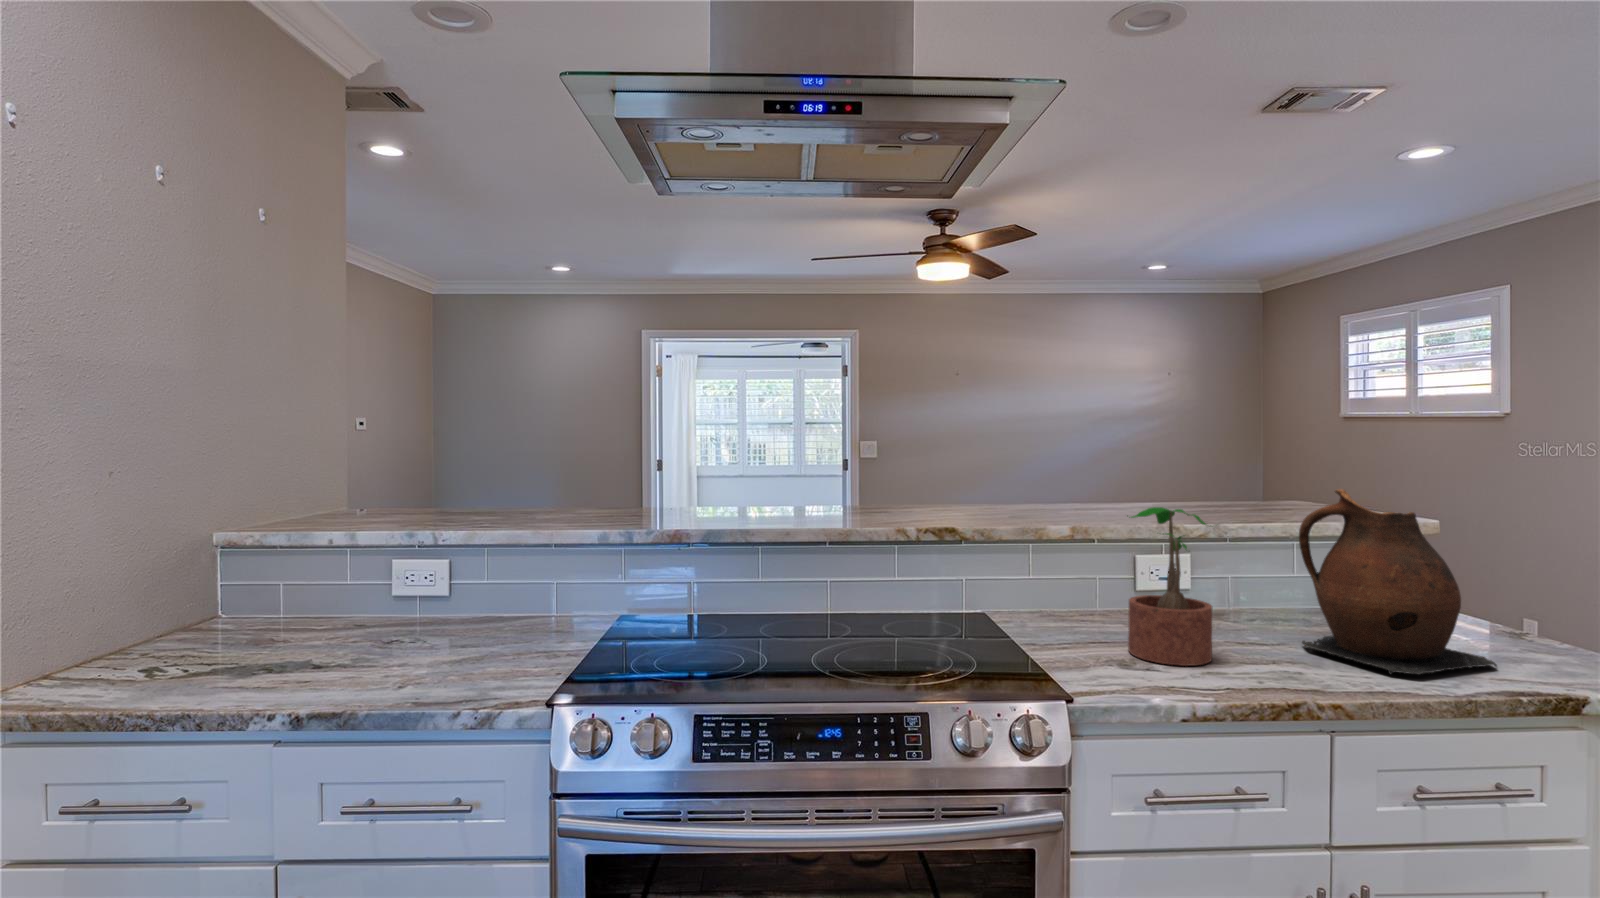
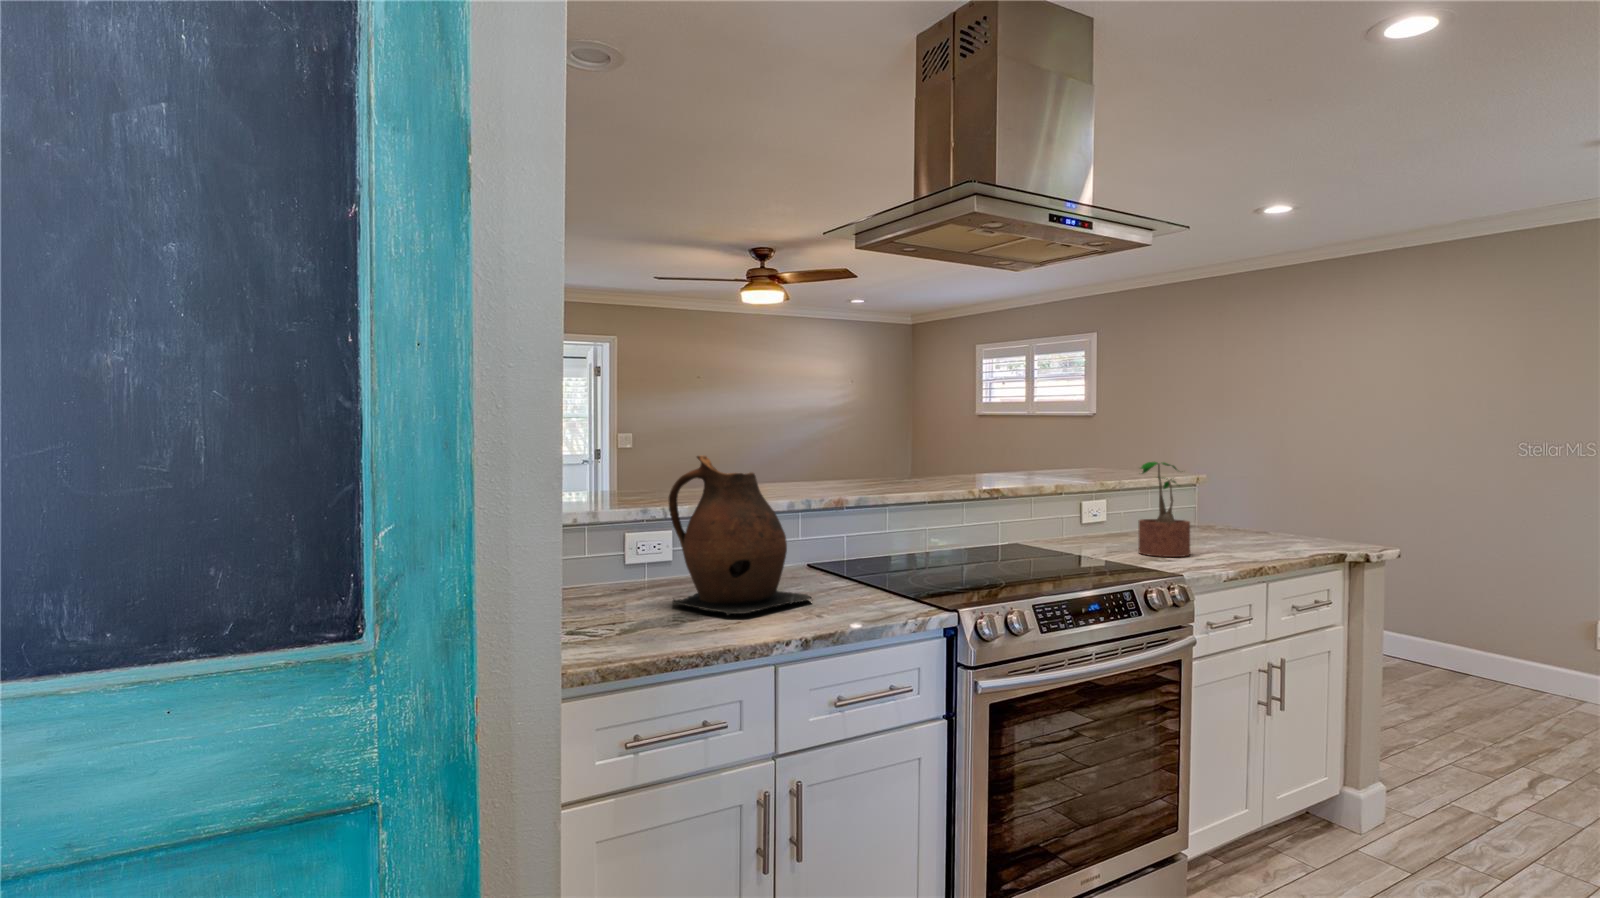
ceramic pitcher: present [1299,489,1497,674] -> present [669,455,811,616]

